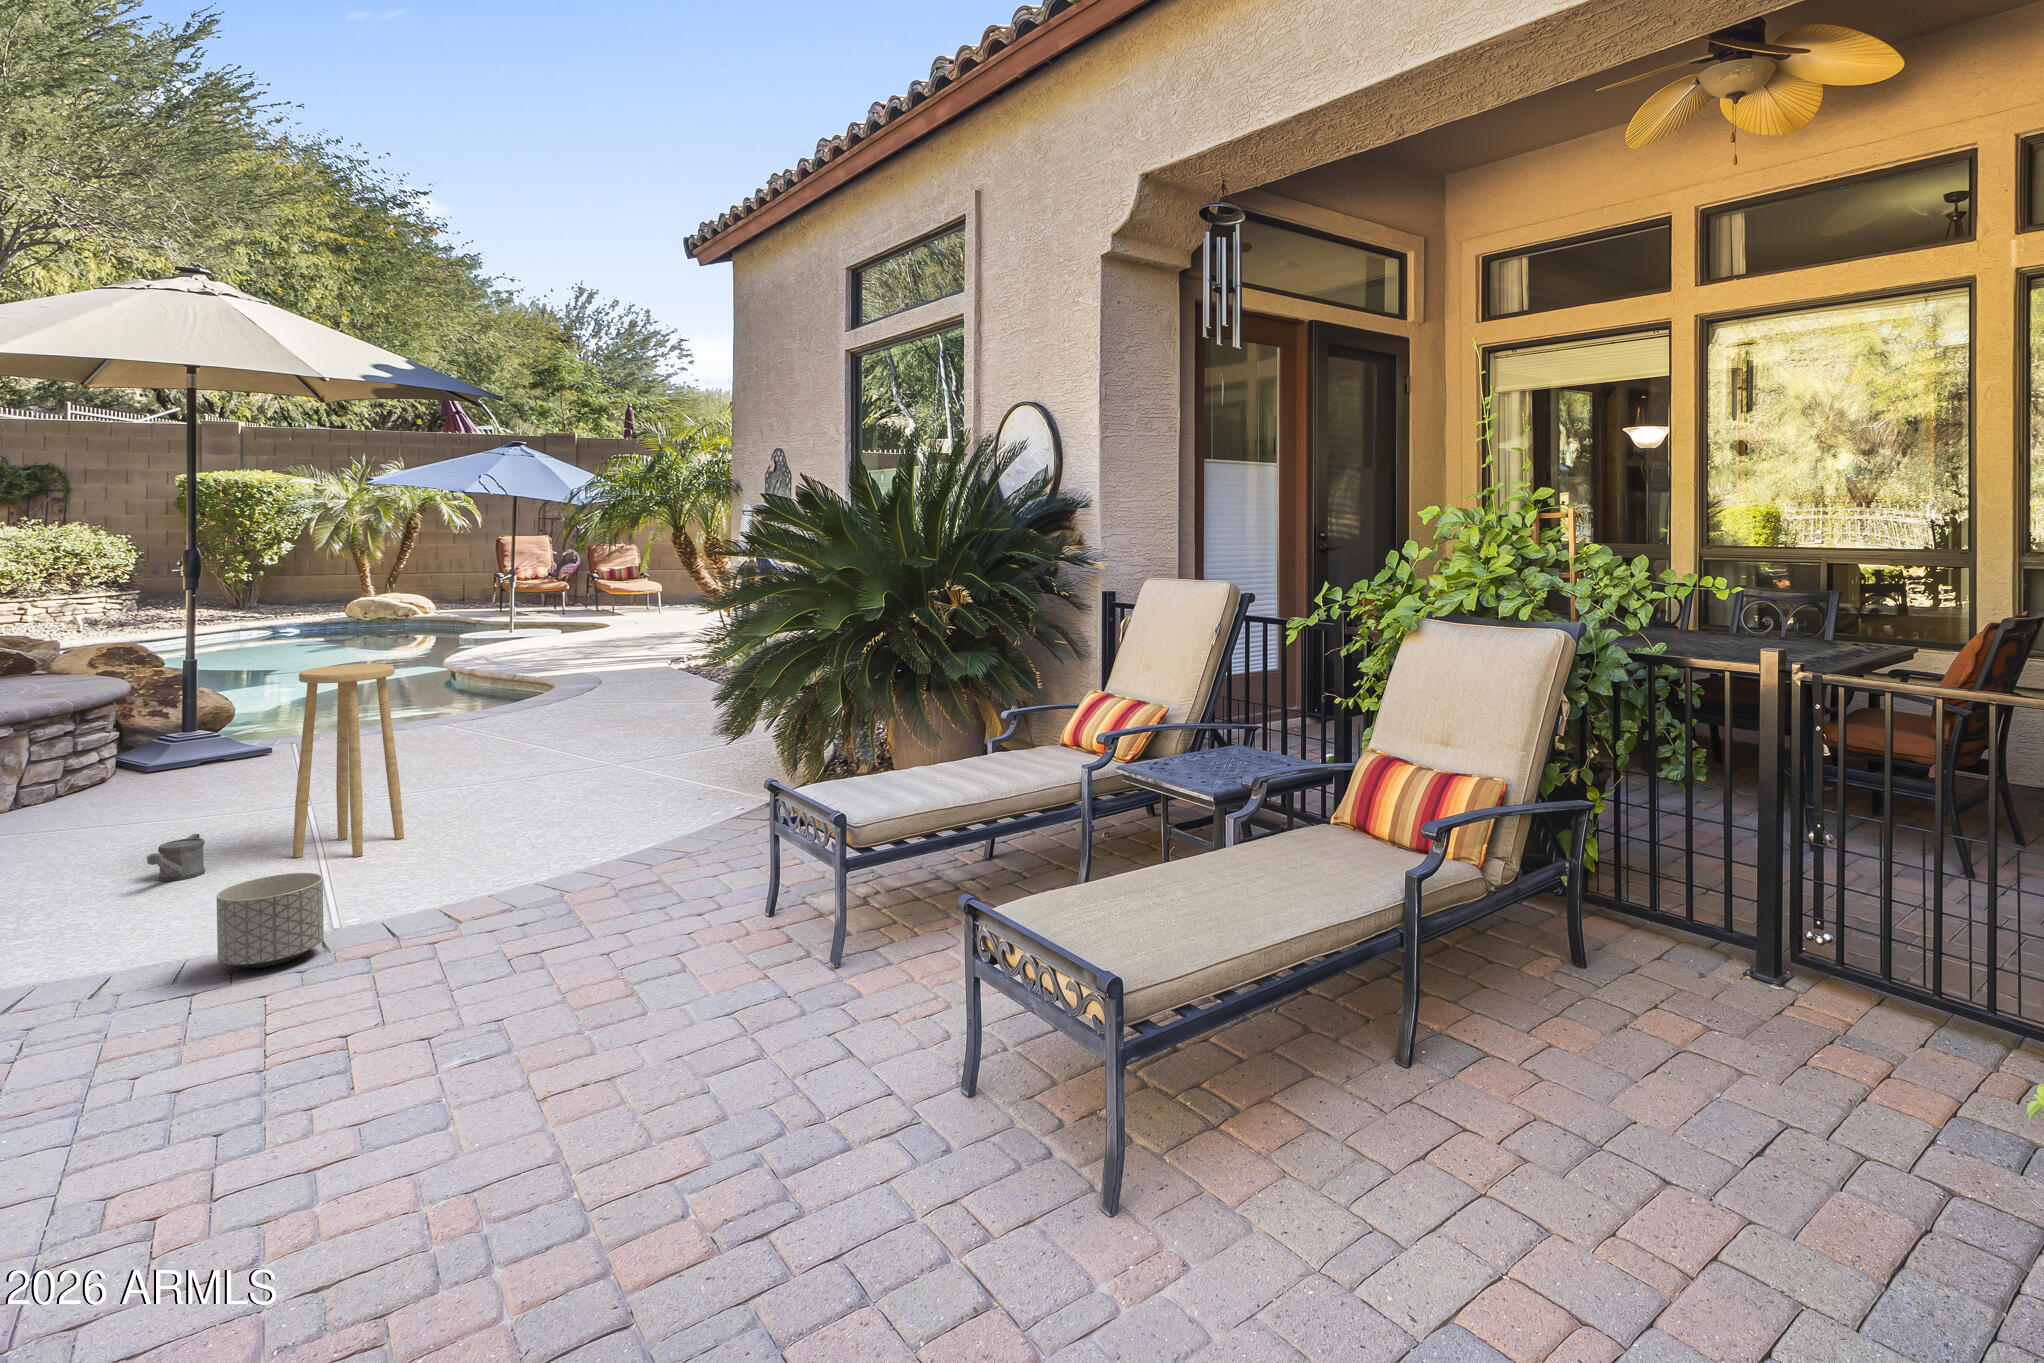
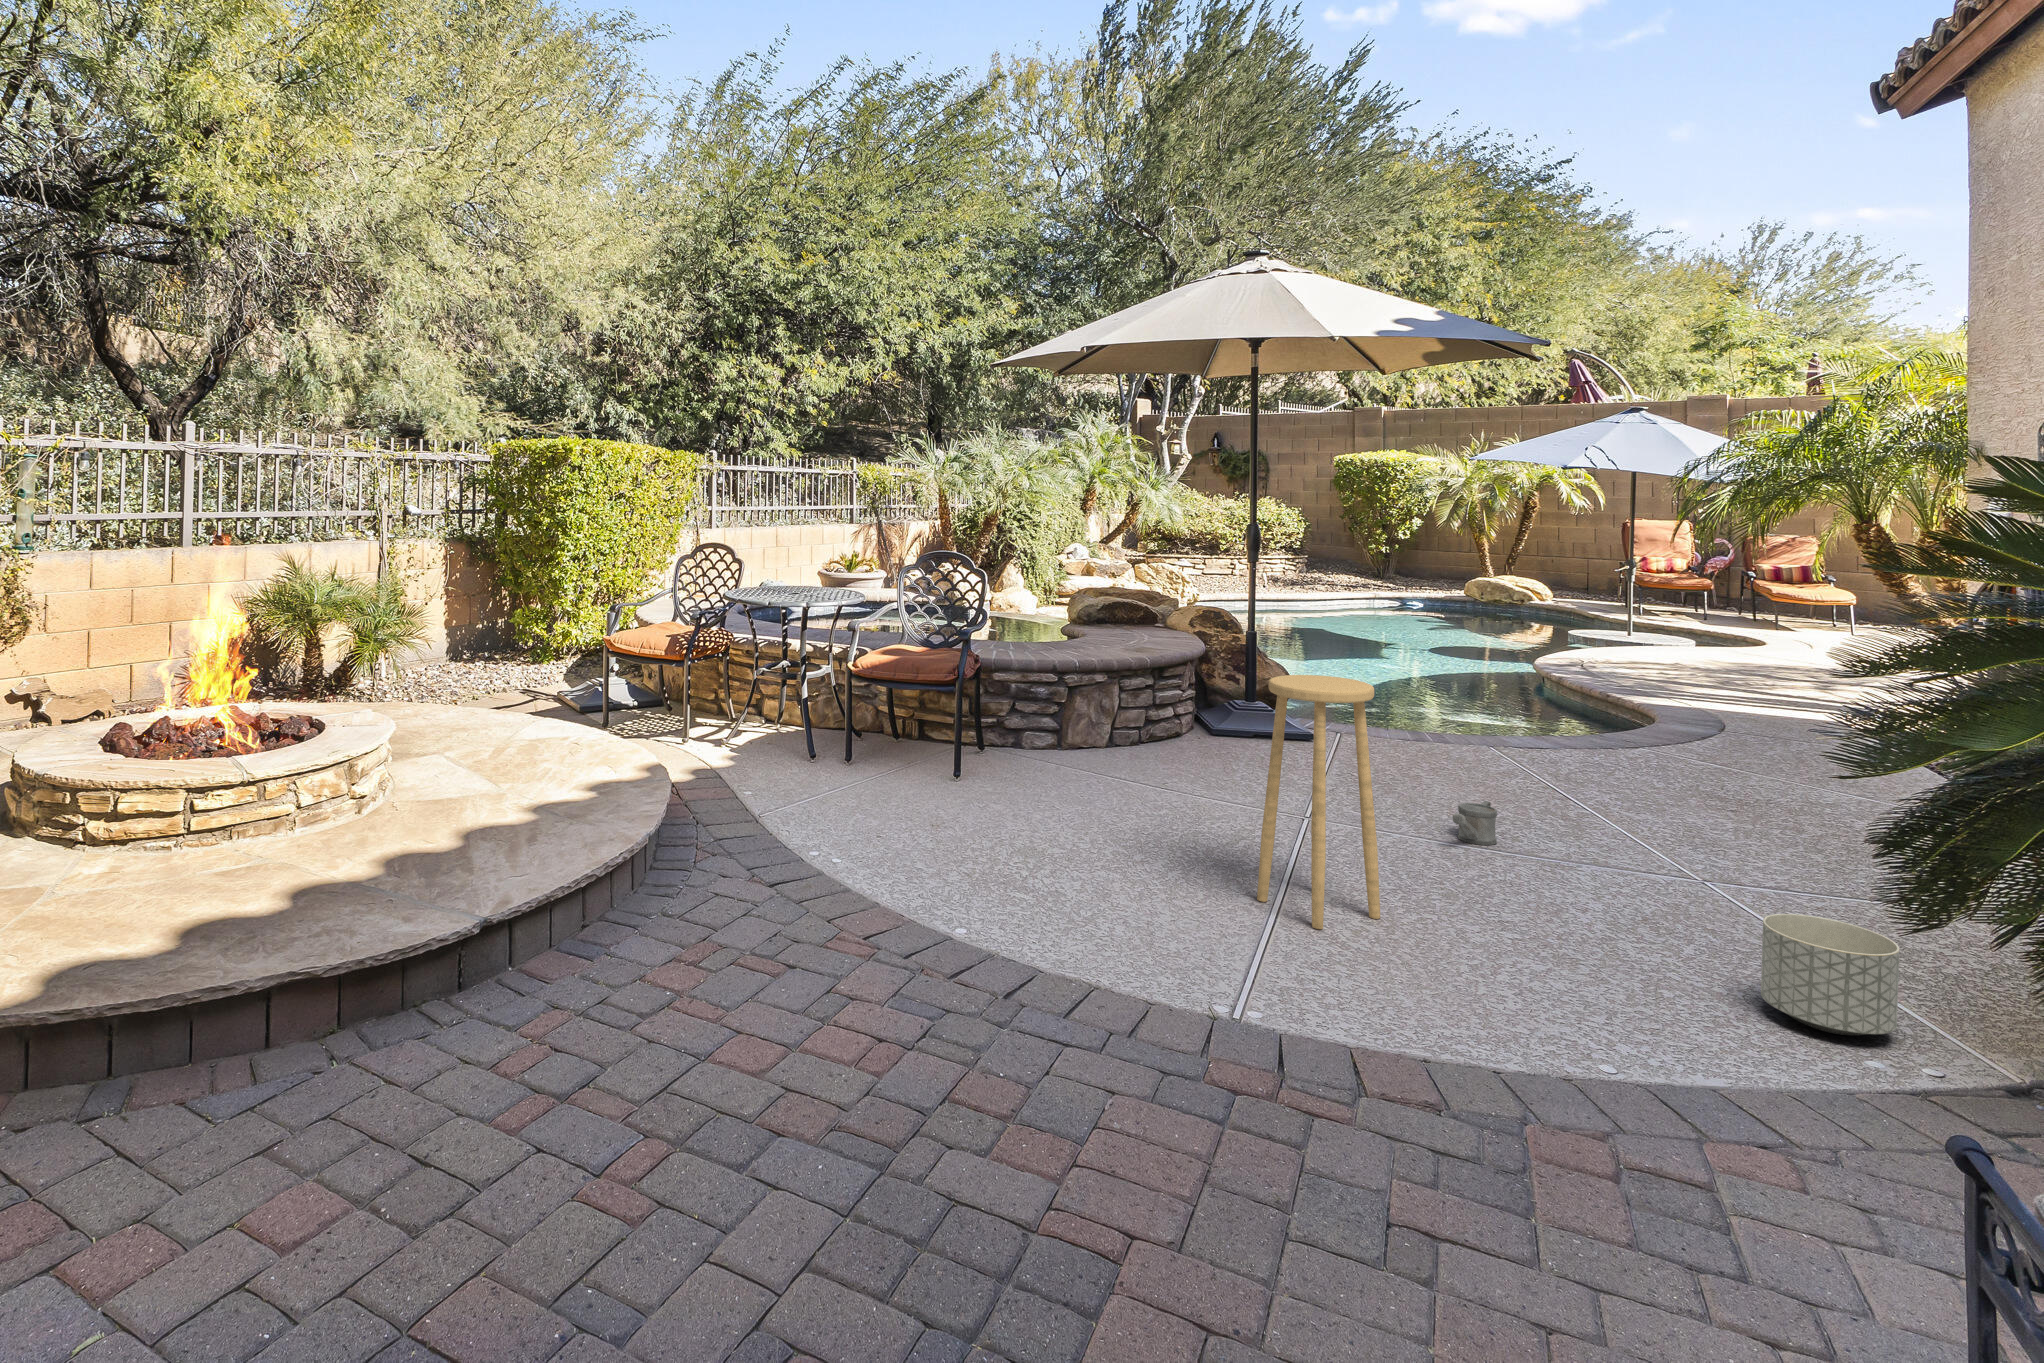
watering can: present [147,834,205,881] -> present [1453,801,1497,845]
planter: present [217,873,324,968] -> present [1761,914,1900,1035]

